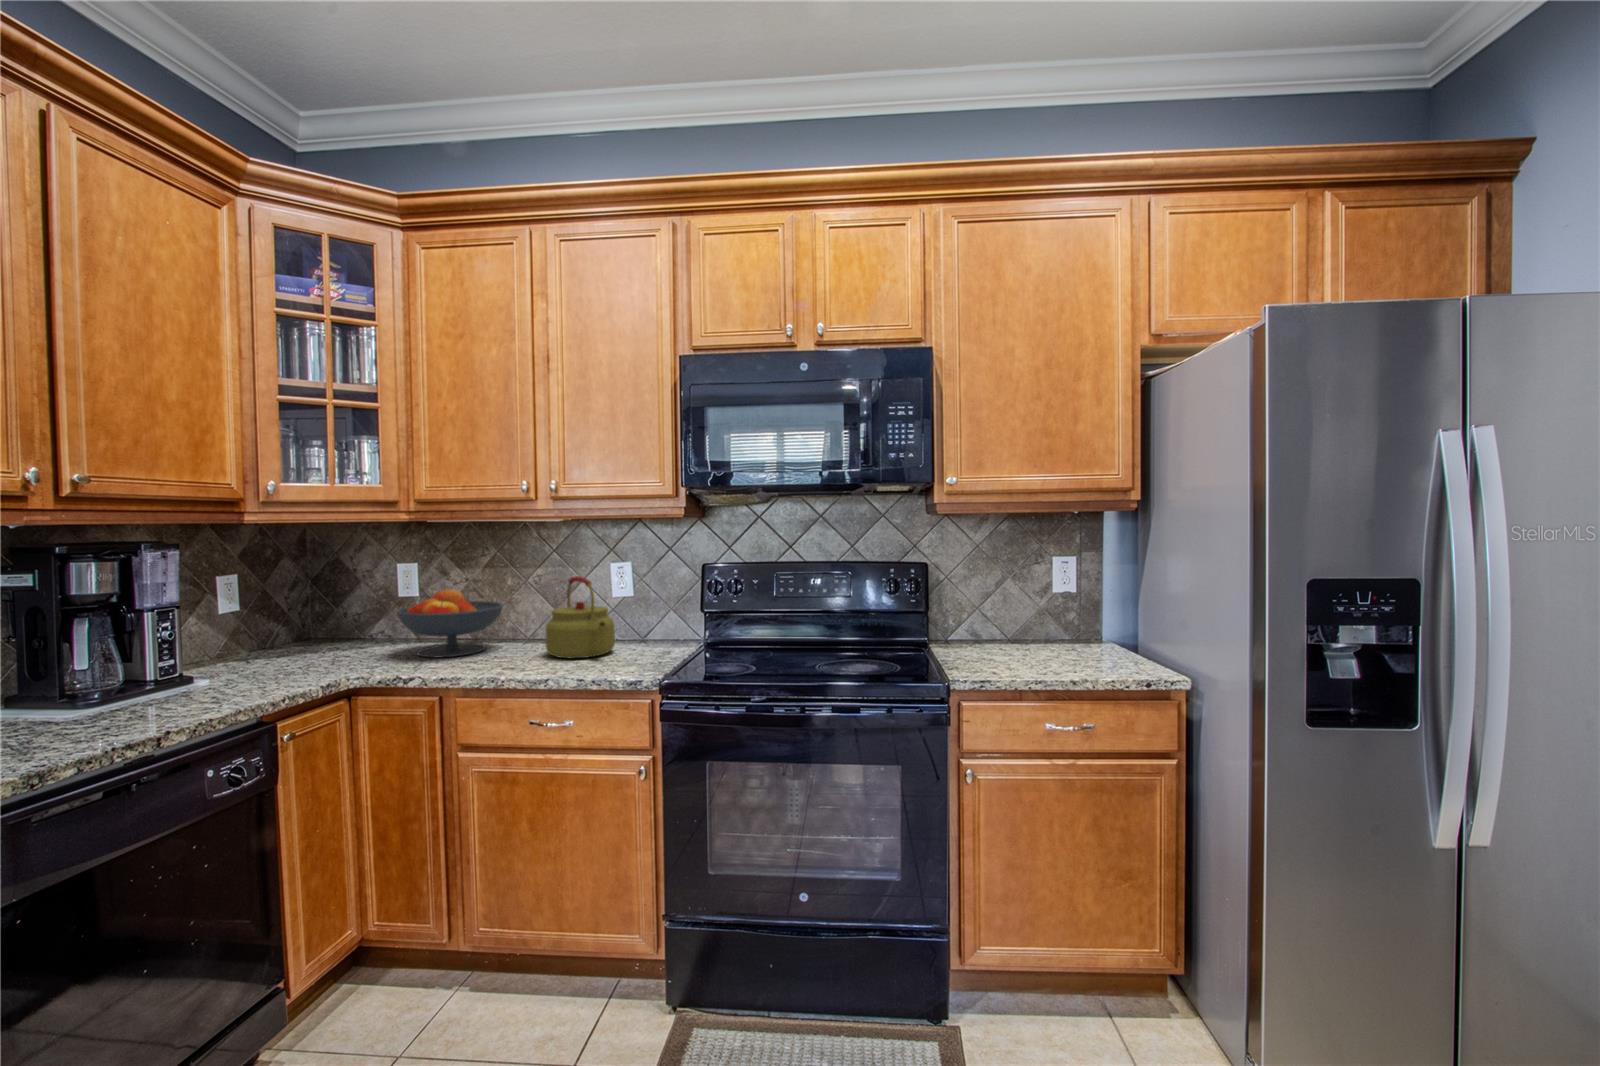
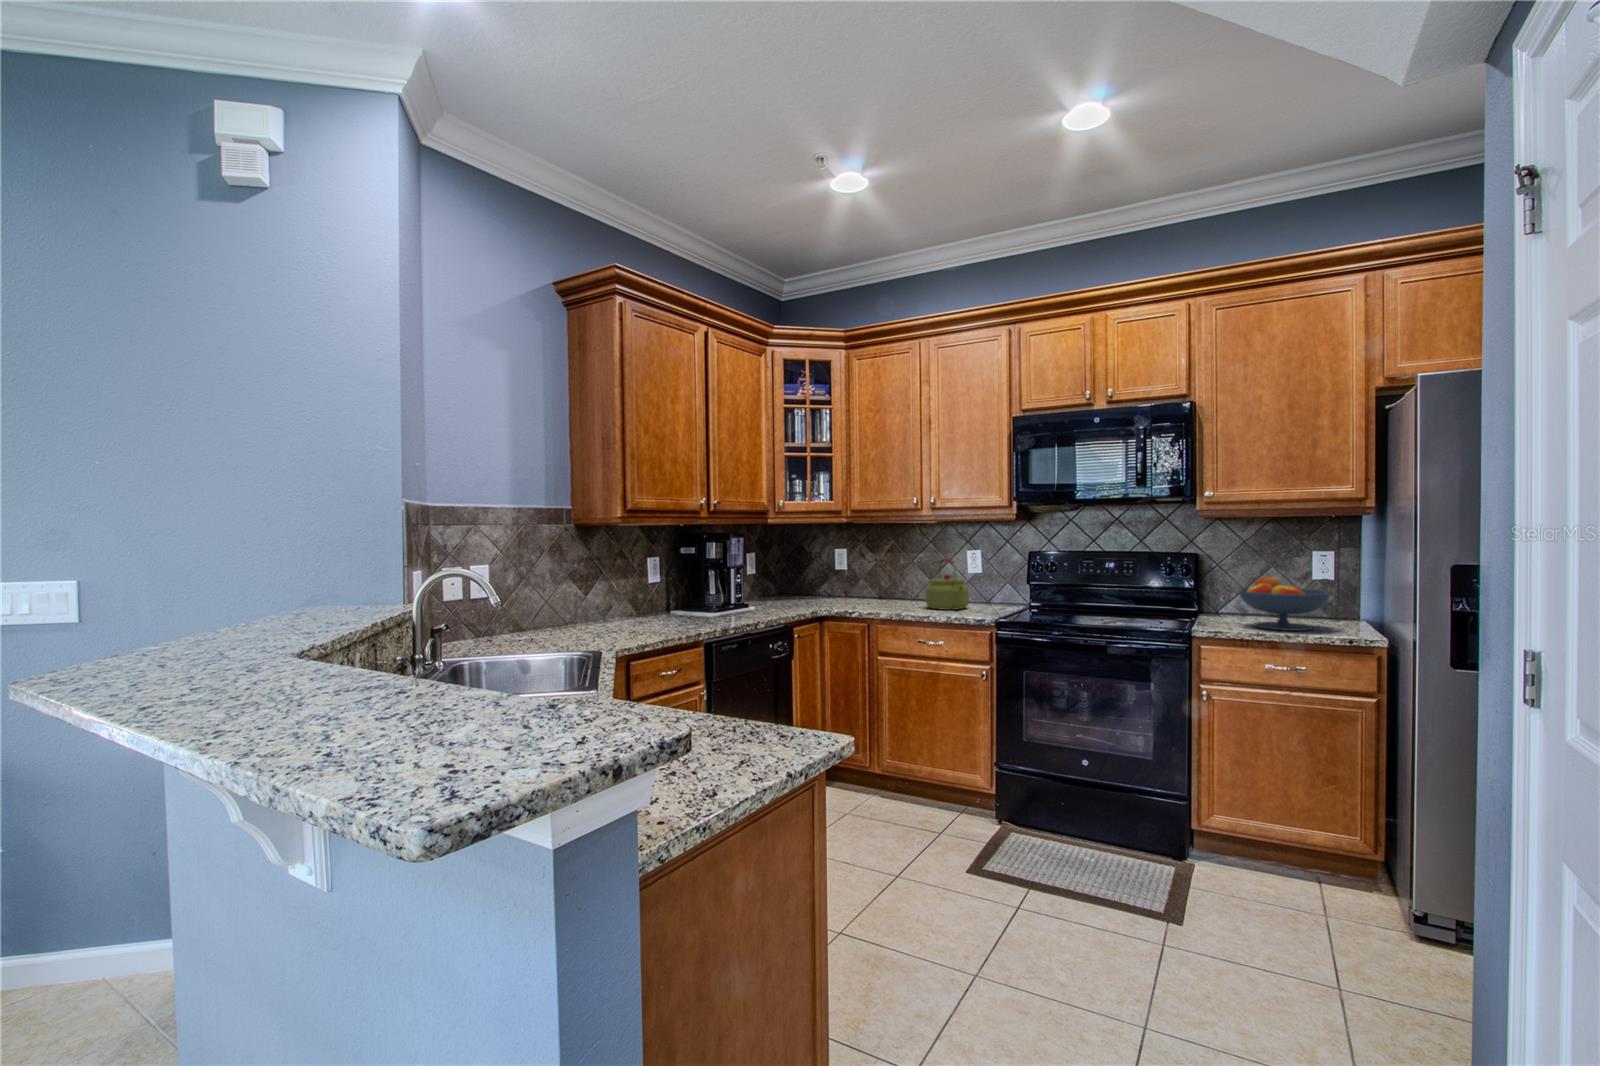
fruit bowl: present [396,589,503,657] -> present [1238,577,1330,631]

